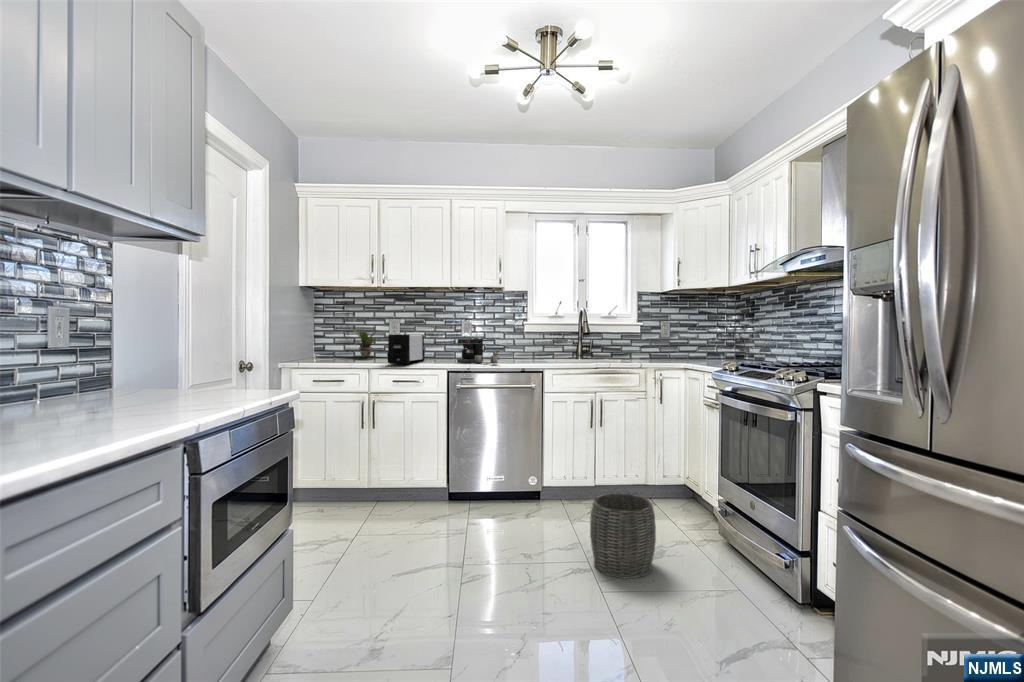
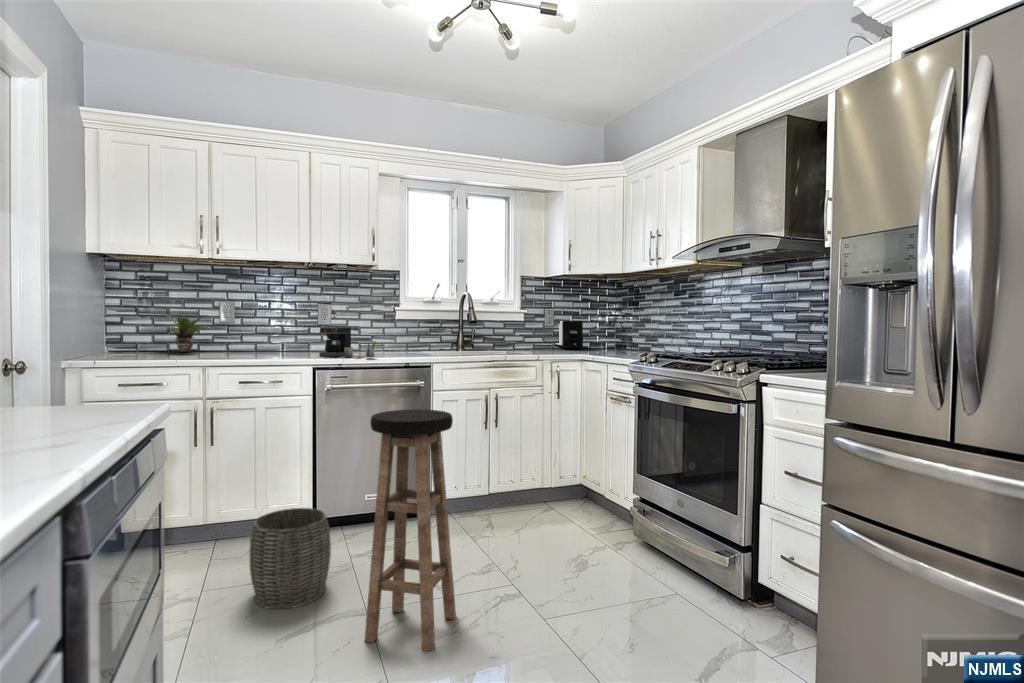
toaster: present [387,334,425,364] -> present [554,321,583,348]
bar stool: none [448,407,526,605] -> present [365,409,456,651]
woven basket: present [590,494,656,578] -> present [249,508,331,609]

